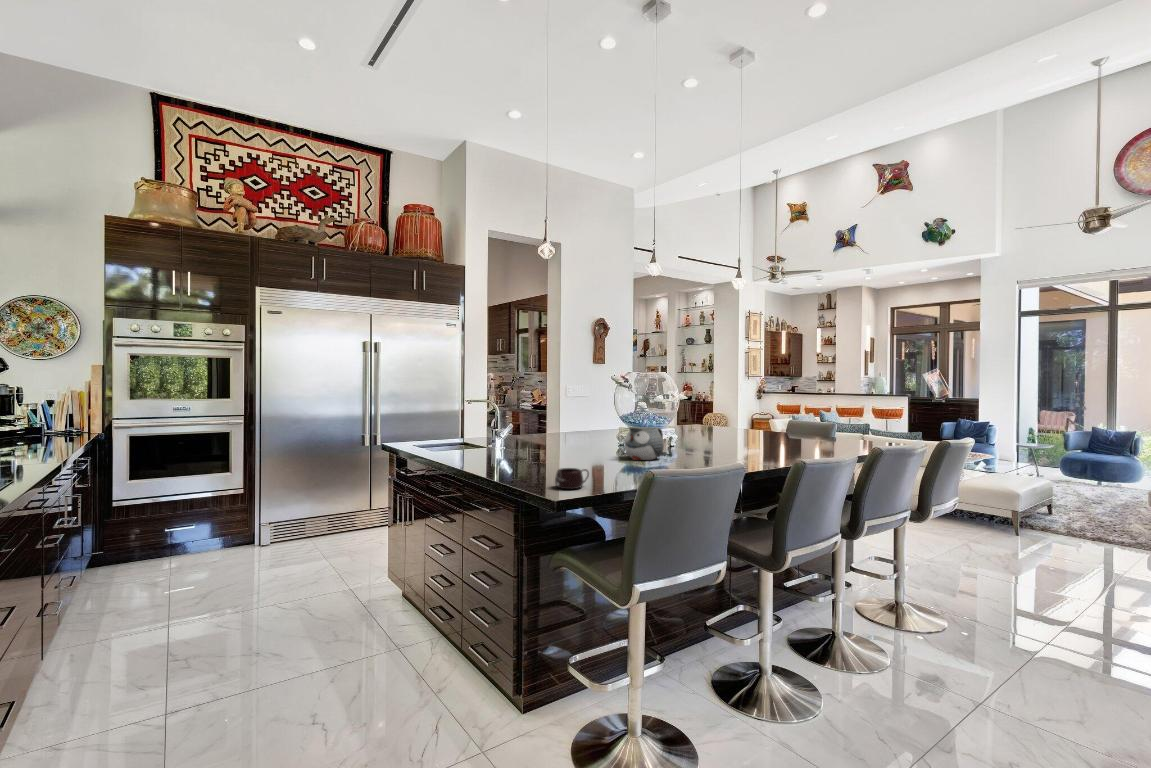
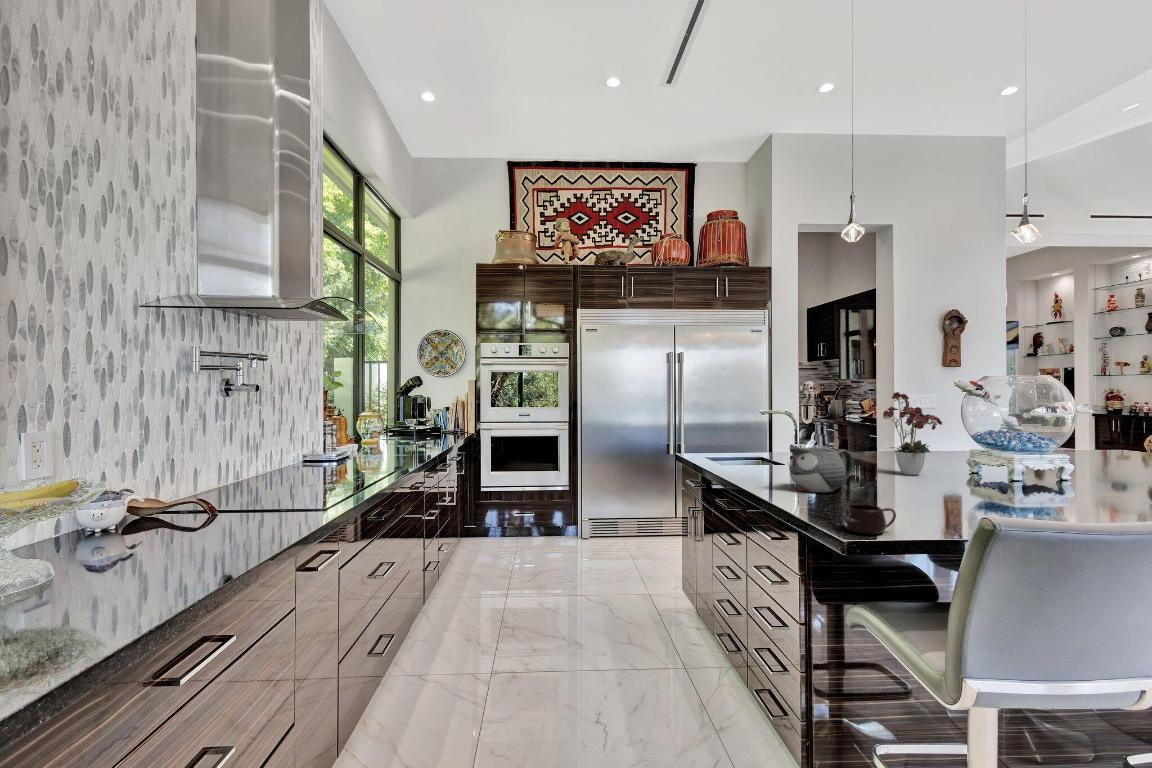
flower arrangement: none [562,381,607,448] -> present [883,392,942,475]
teapot: present [624,427,664,460] -> present [789,447,853,492]

